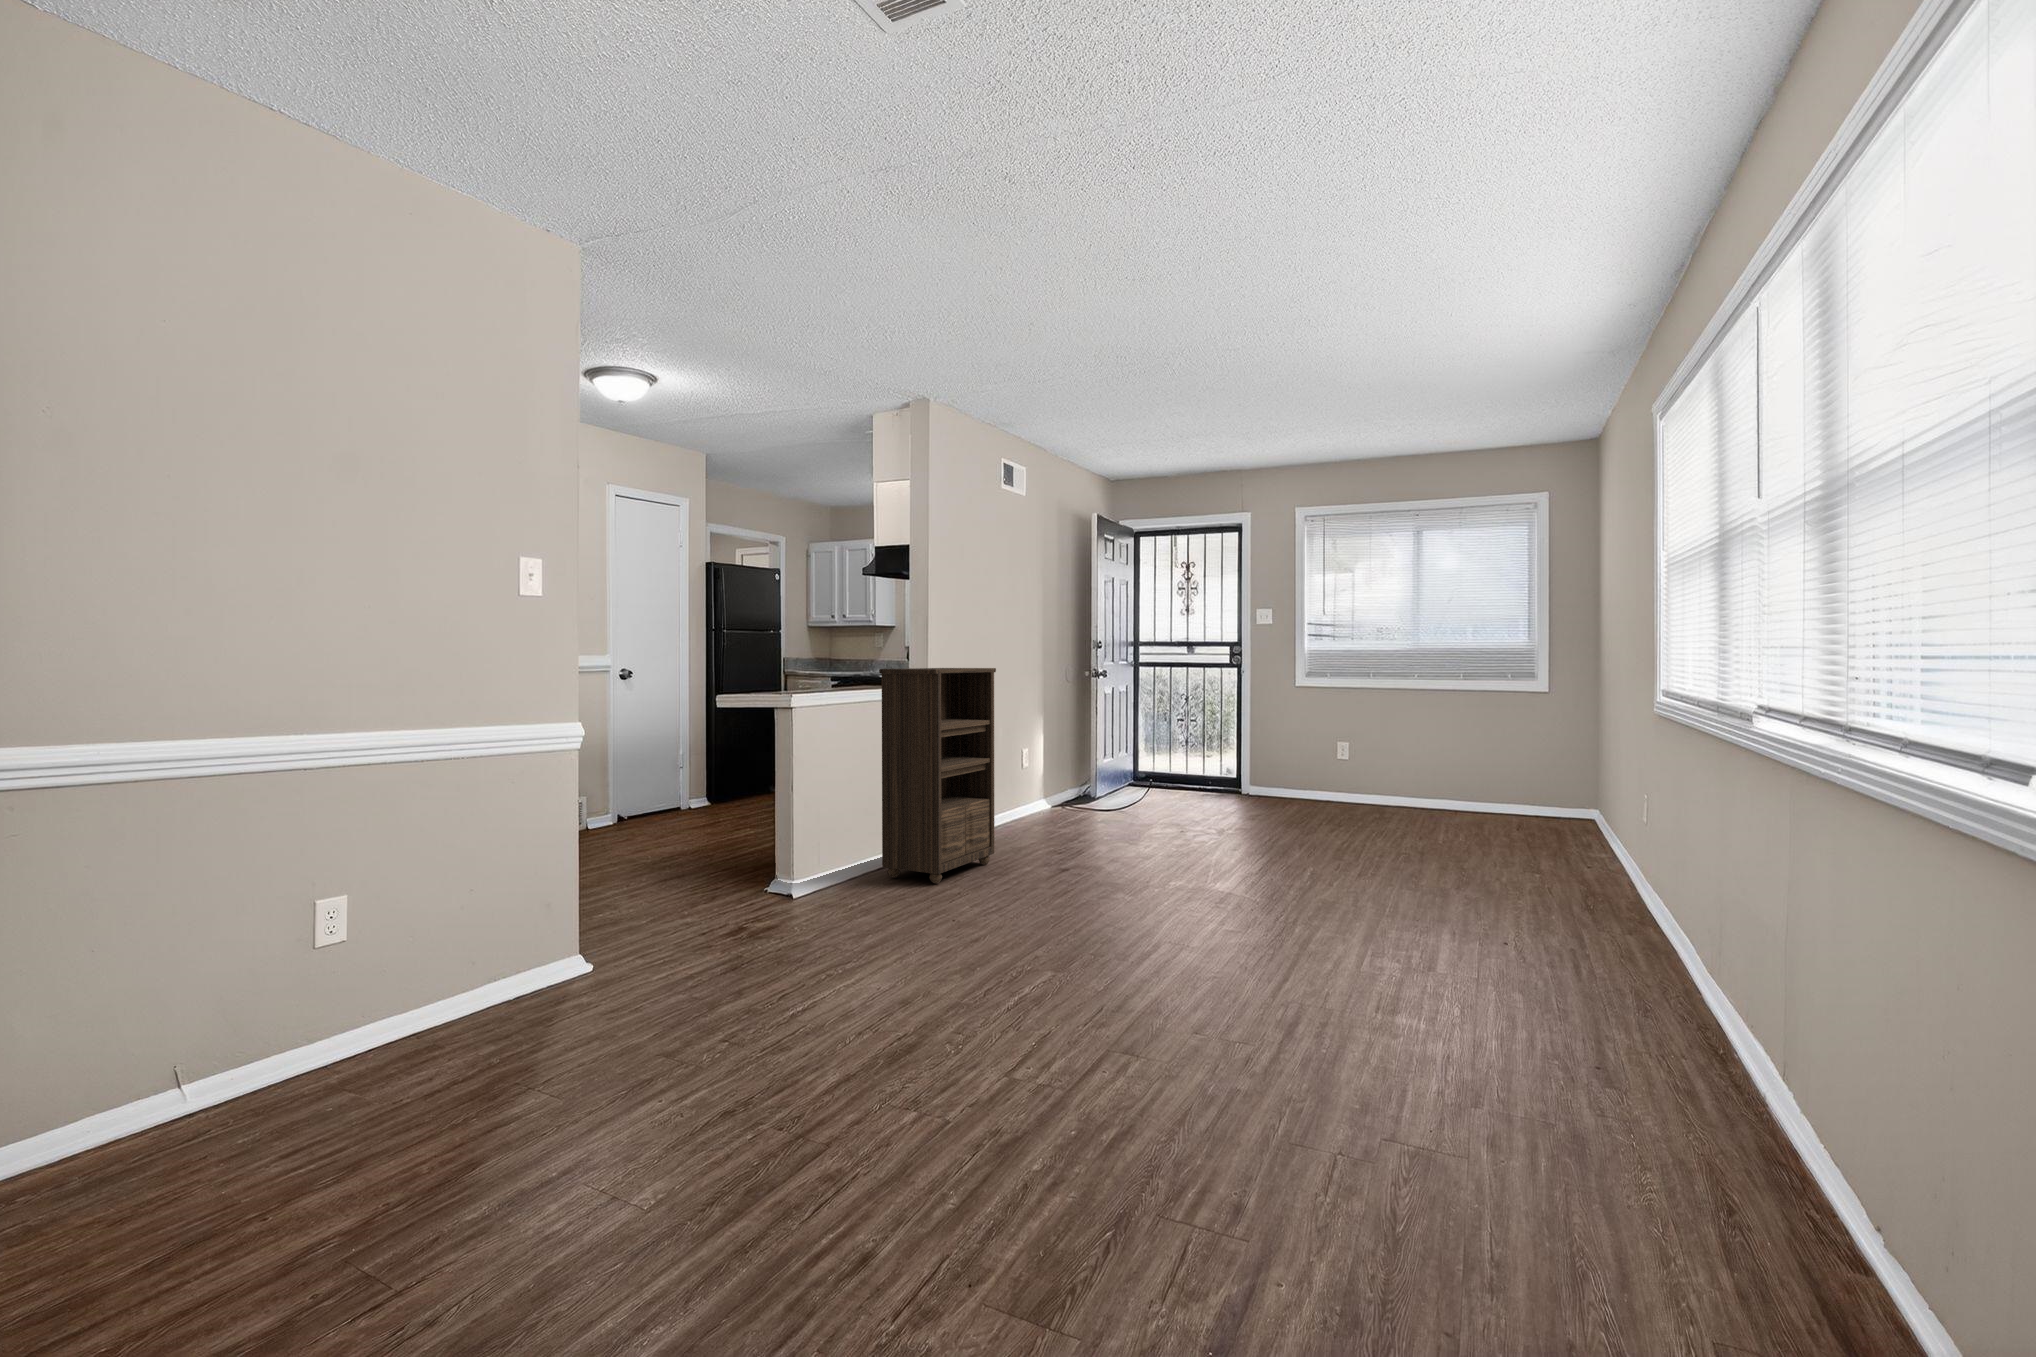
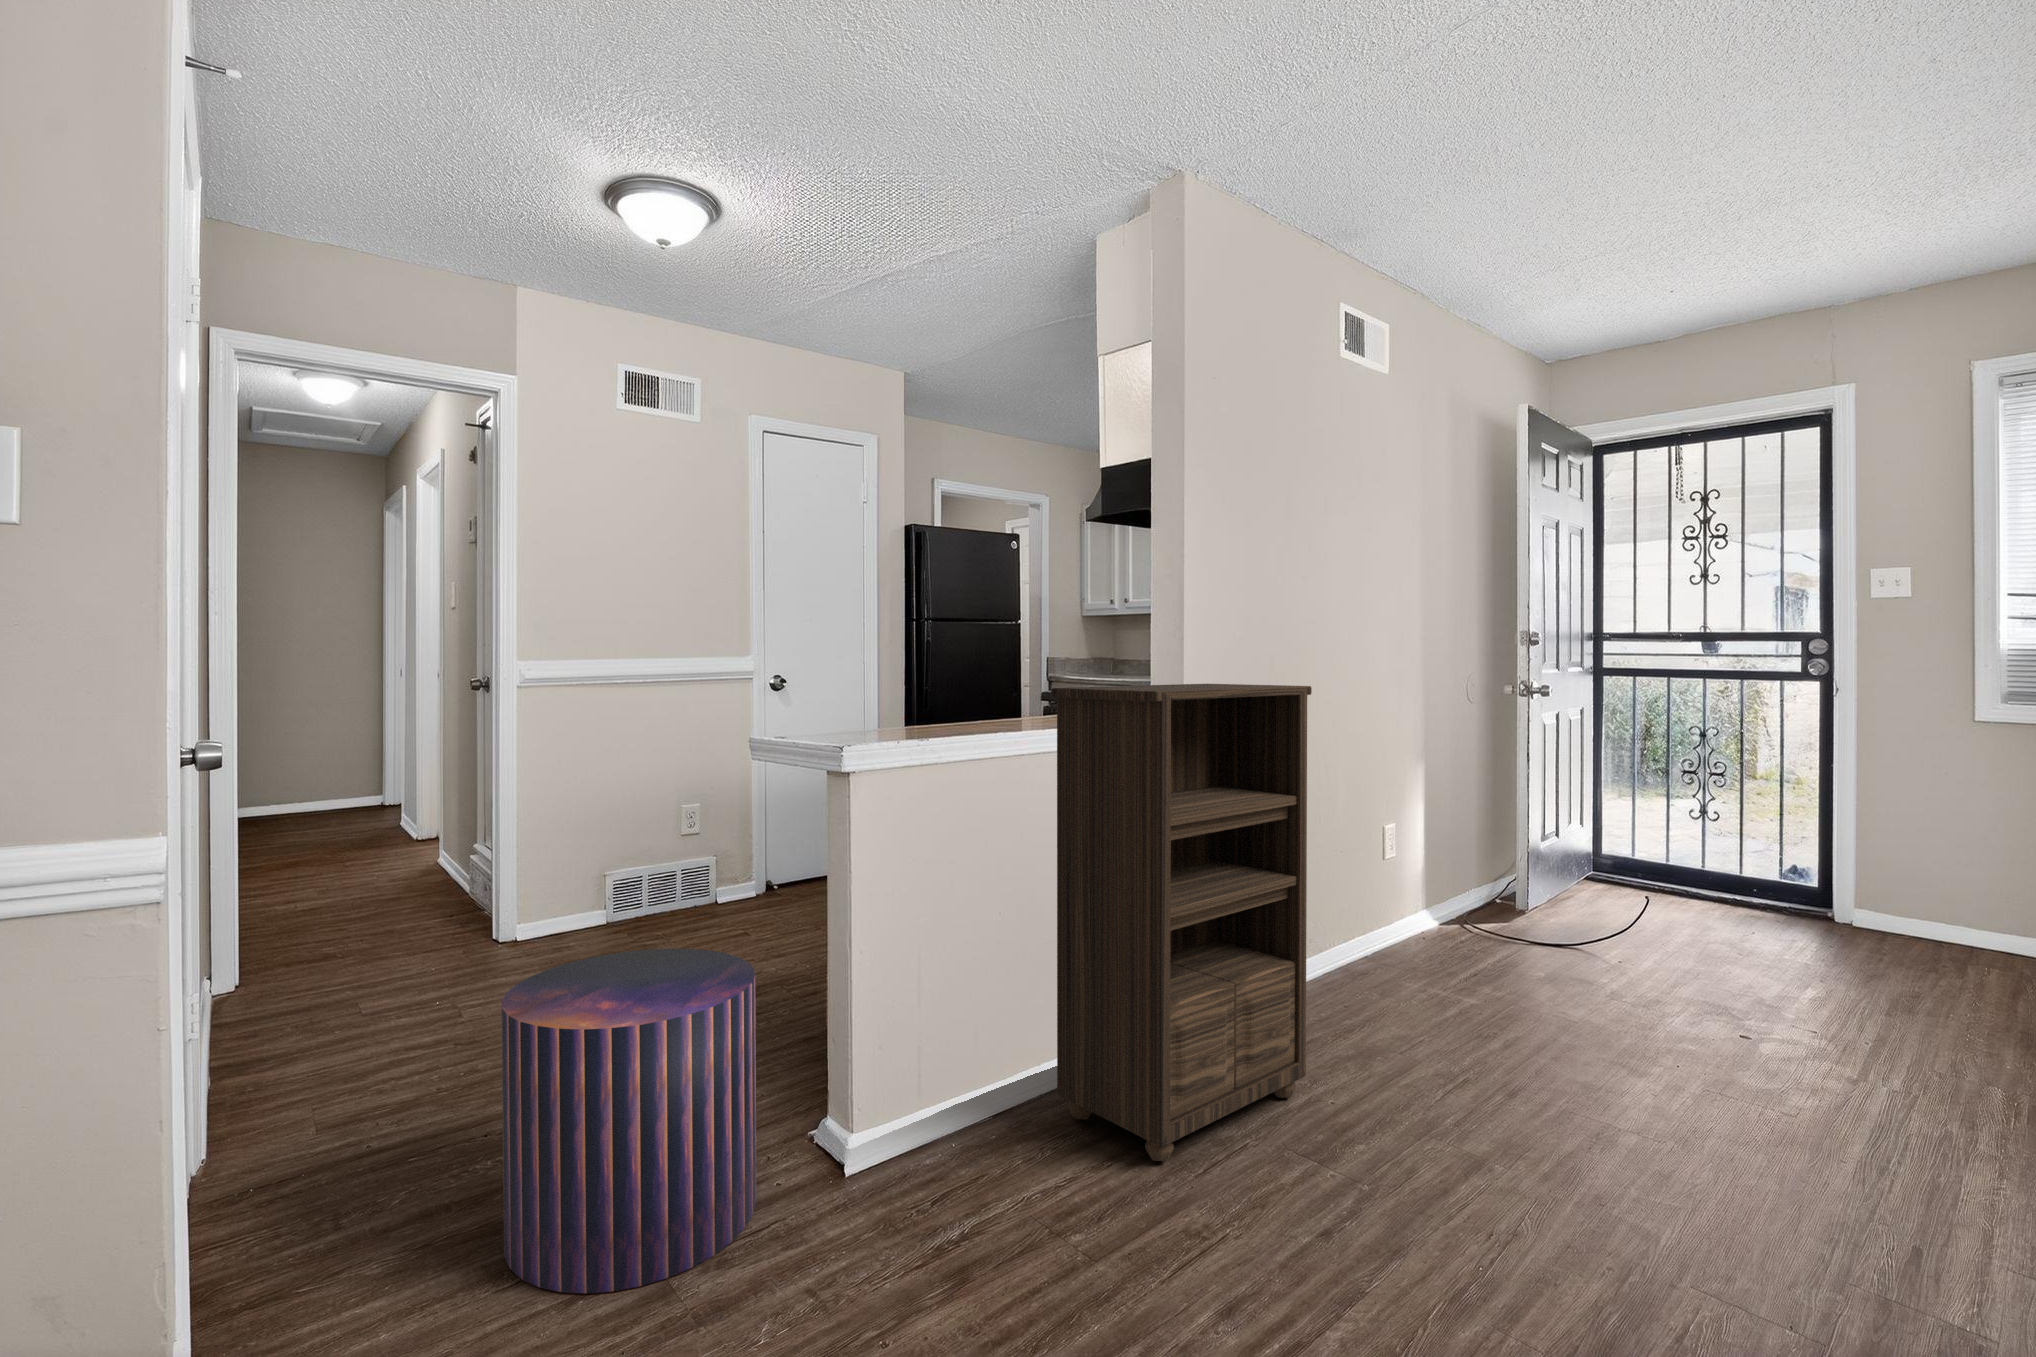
pouf: none [645,800,762,934] -> present [502,948,756,1294]

